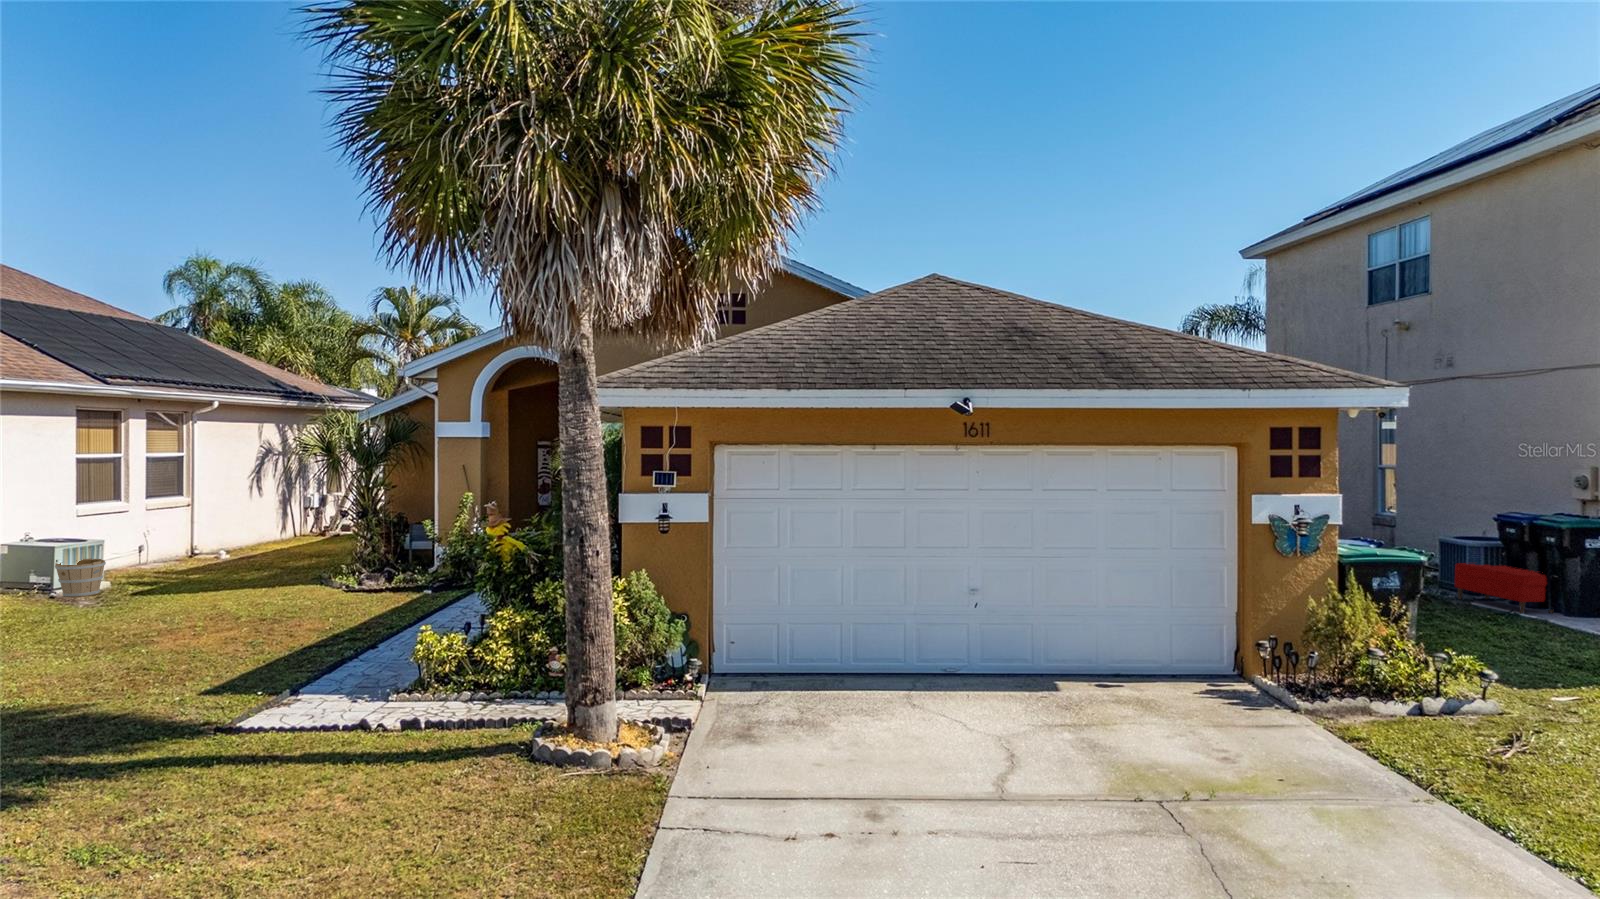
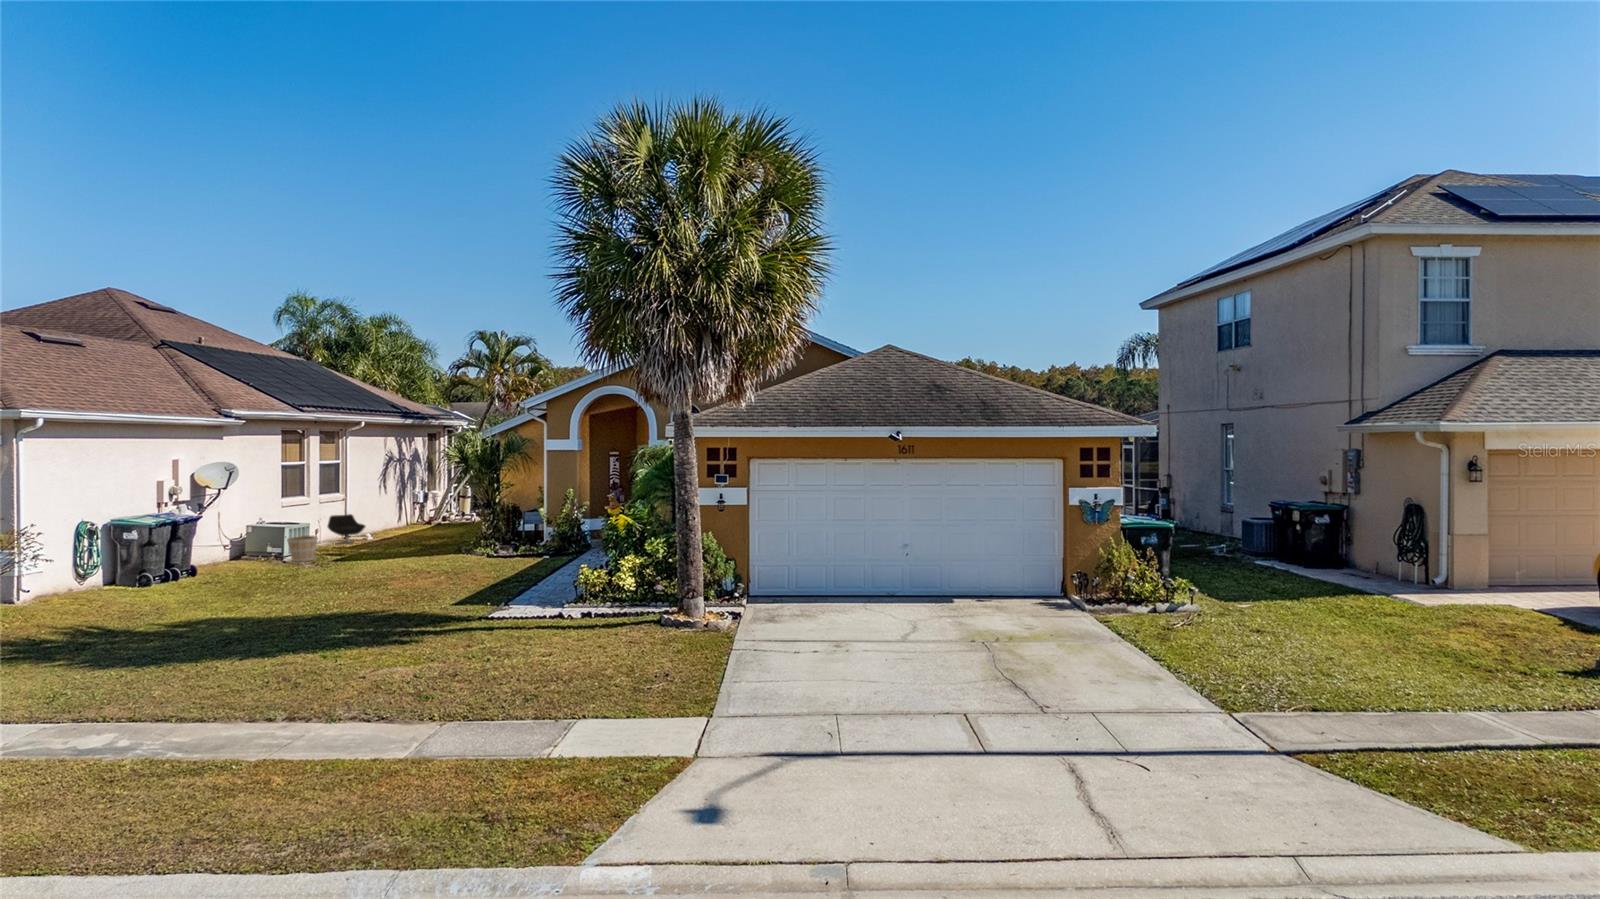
lounge chair: none [153,526,208,568] -> present [328,514,365,543]
bench: present [1455,563,1553,614] -> none [1245,535,1302,568]

